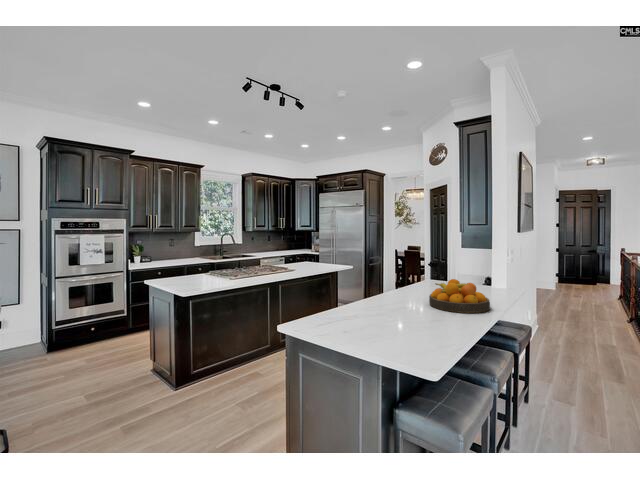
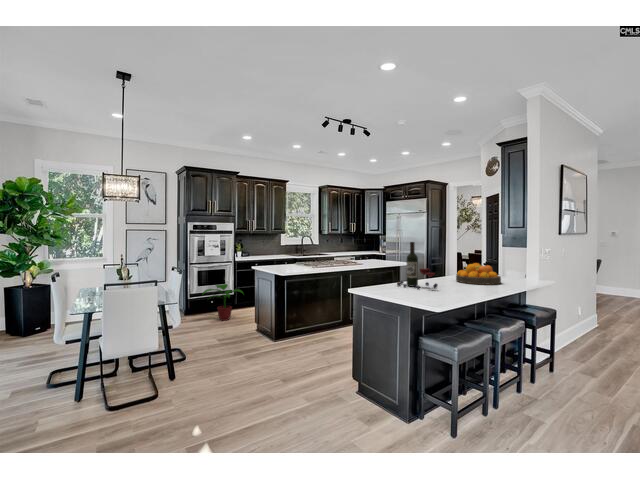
wine bottle: none [356,256,421,335] -> present [397,242,438,289]
potted plant: none [70,301,138,353] -> present [203,284,243,321]

